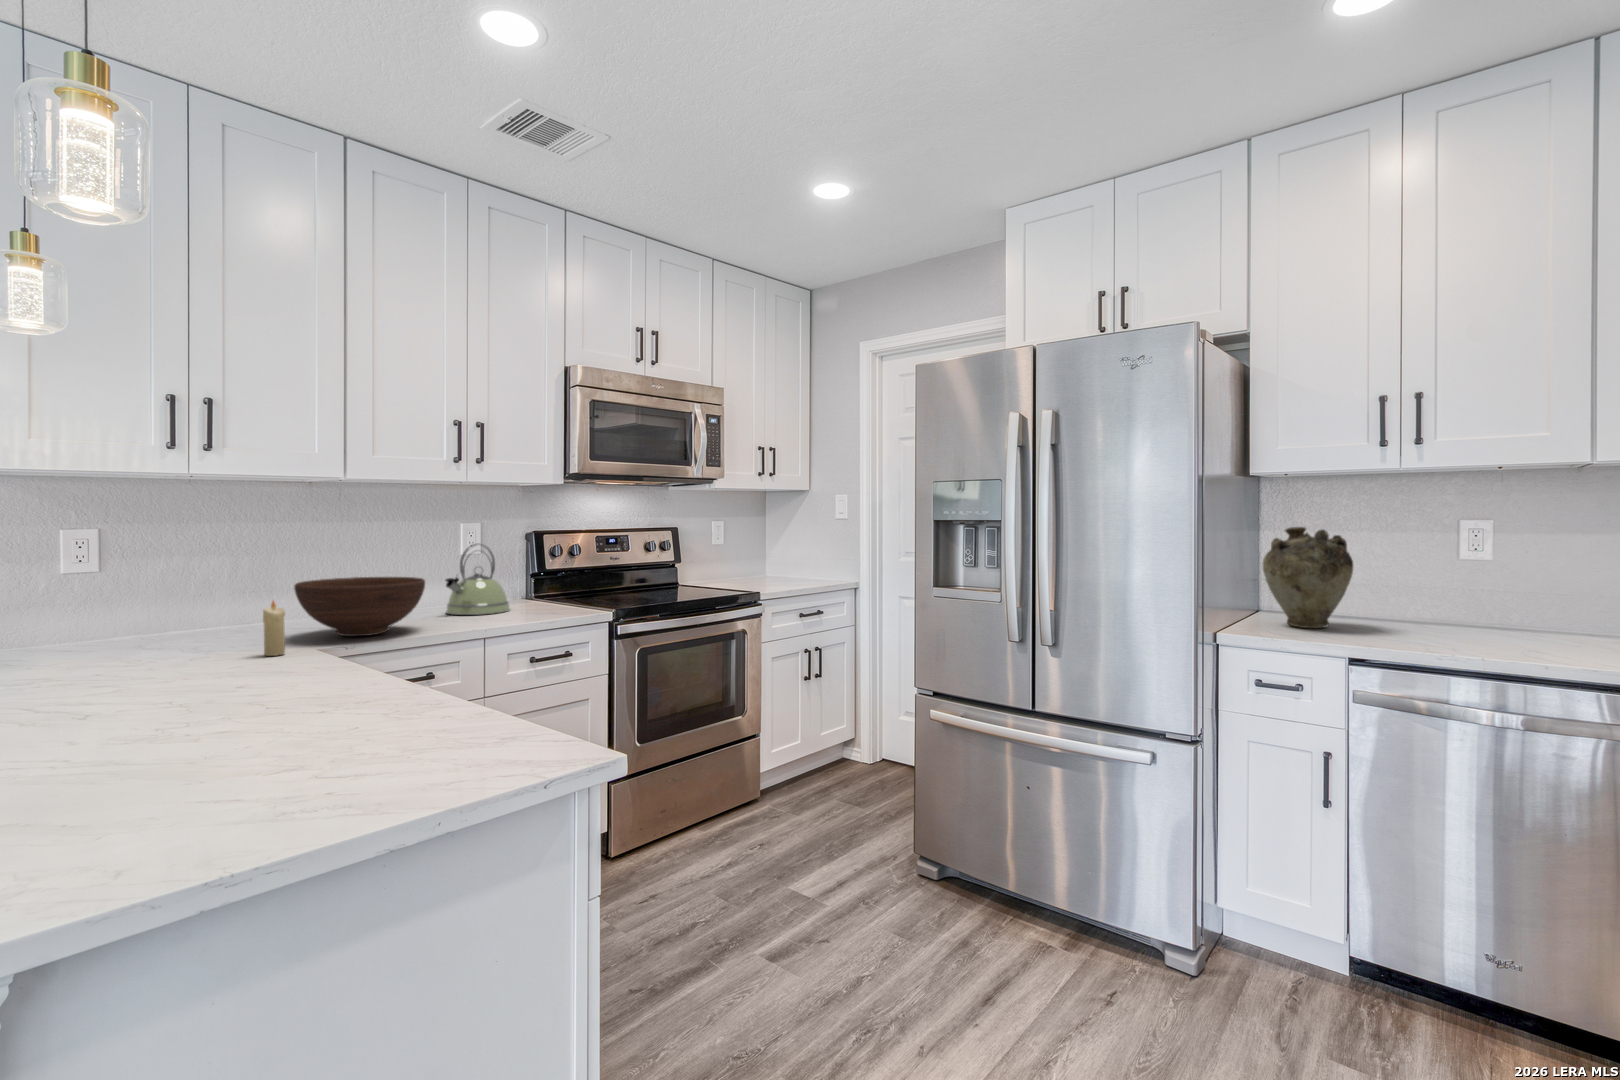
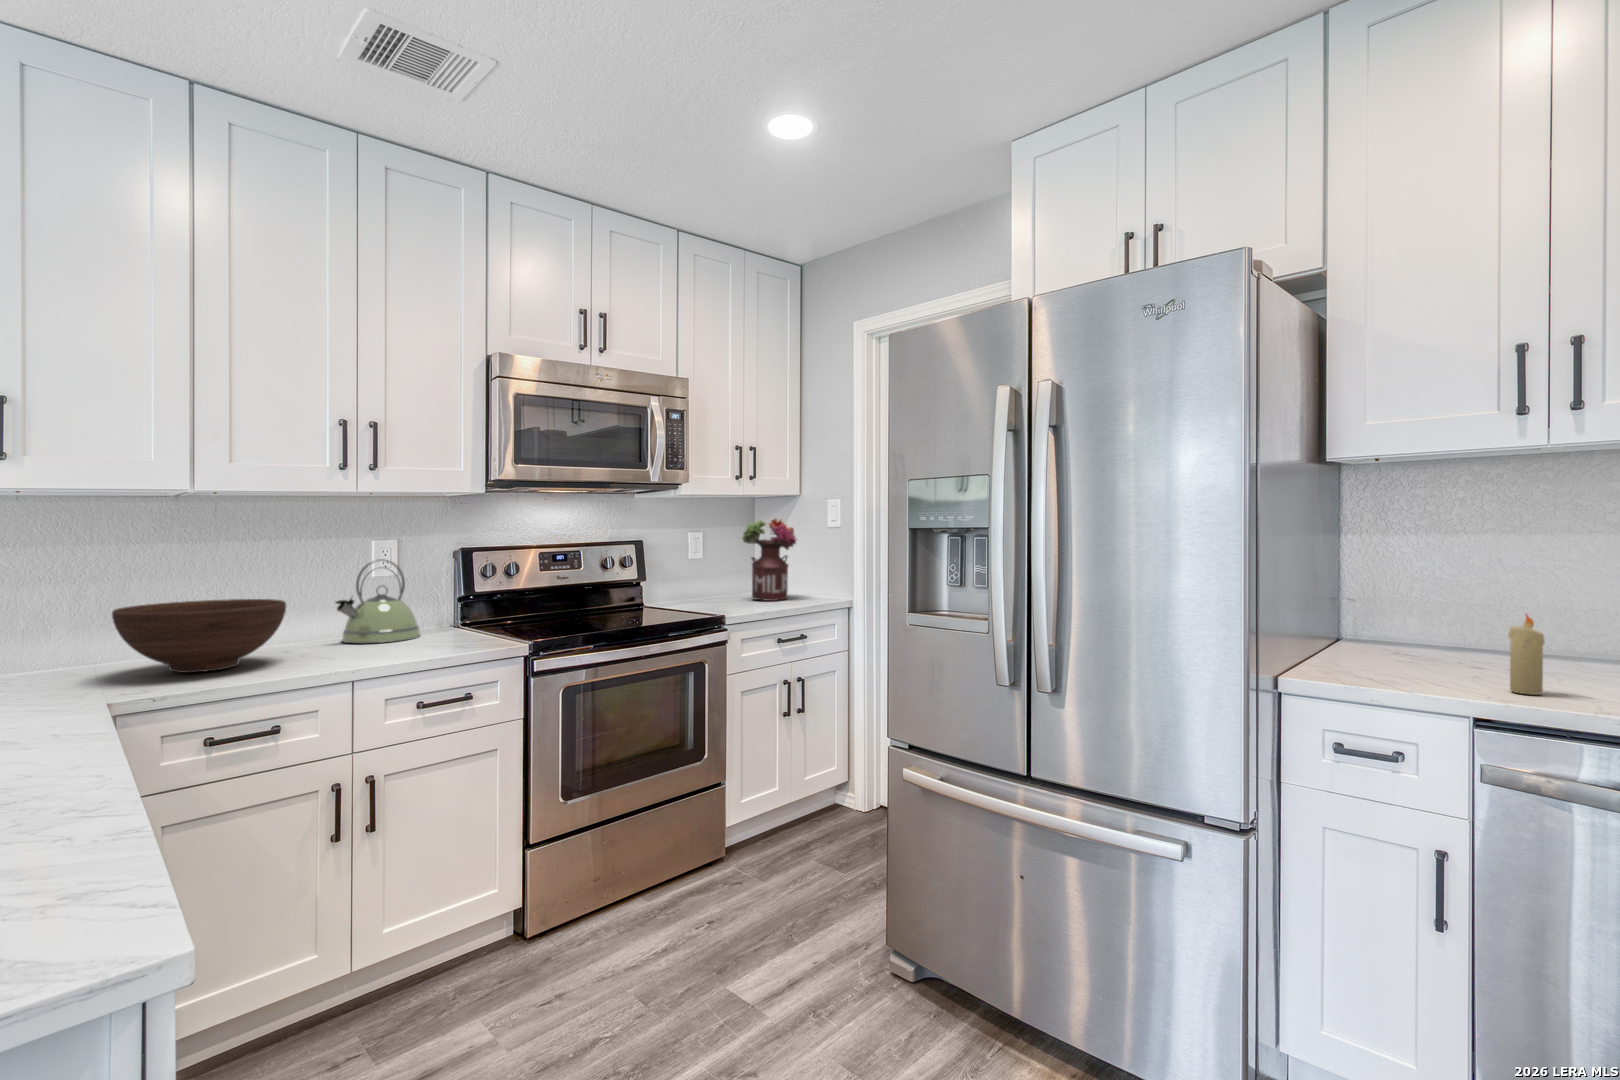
flower arrangement: none [762,509,812,581] -> present [742,518,796,601]
vase: present [1263,527,1353,628] -> none [1344,532,1477,672]
candle: present [263,601,285,656] -> present [1508,614,1545,695]

